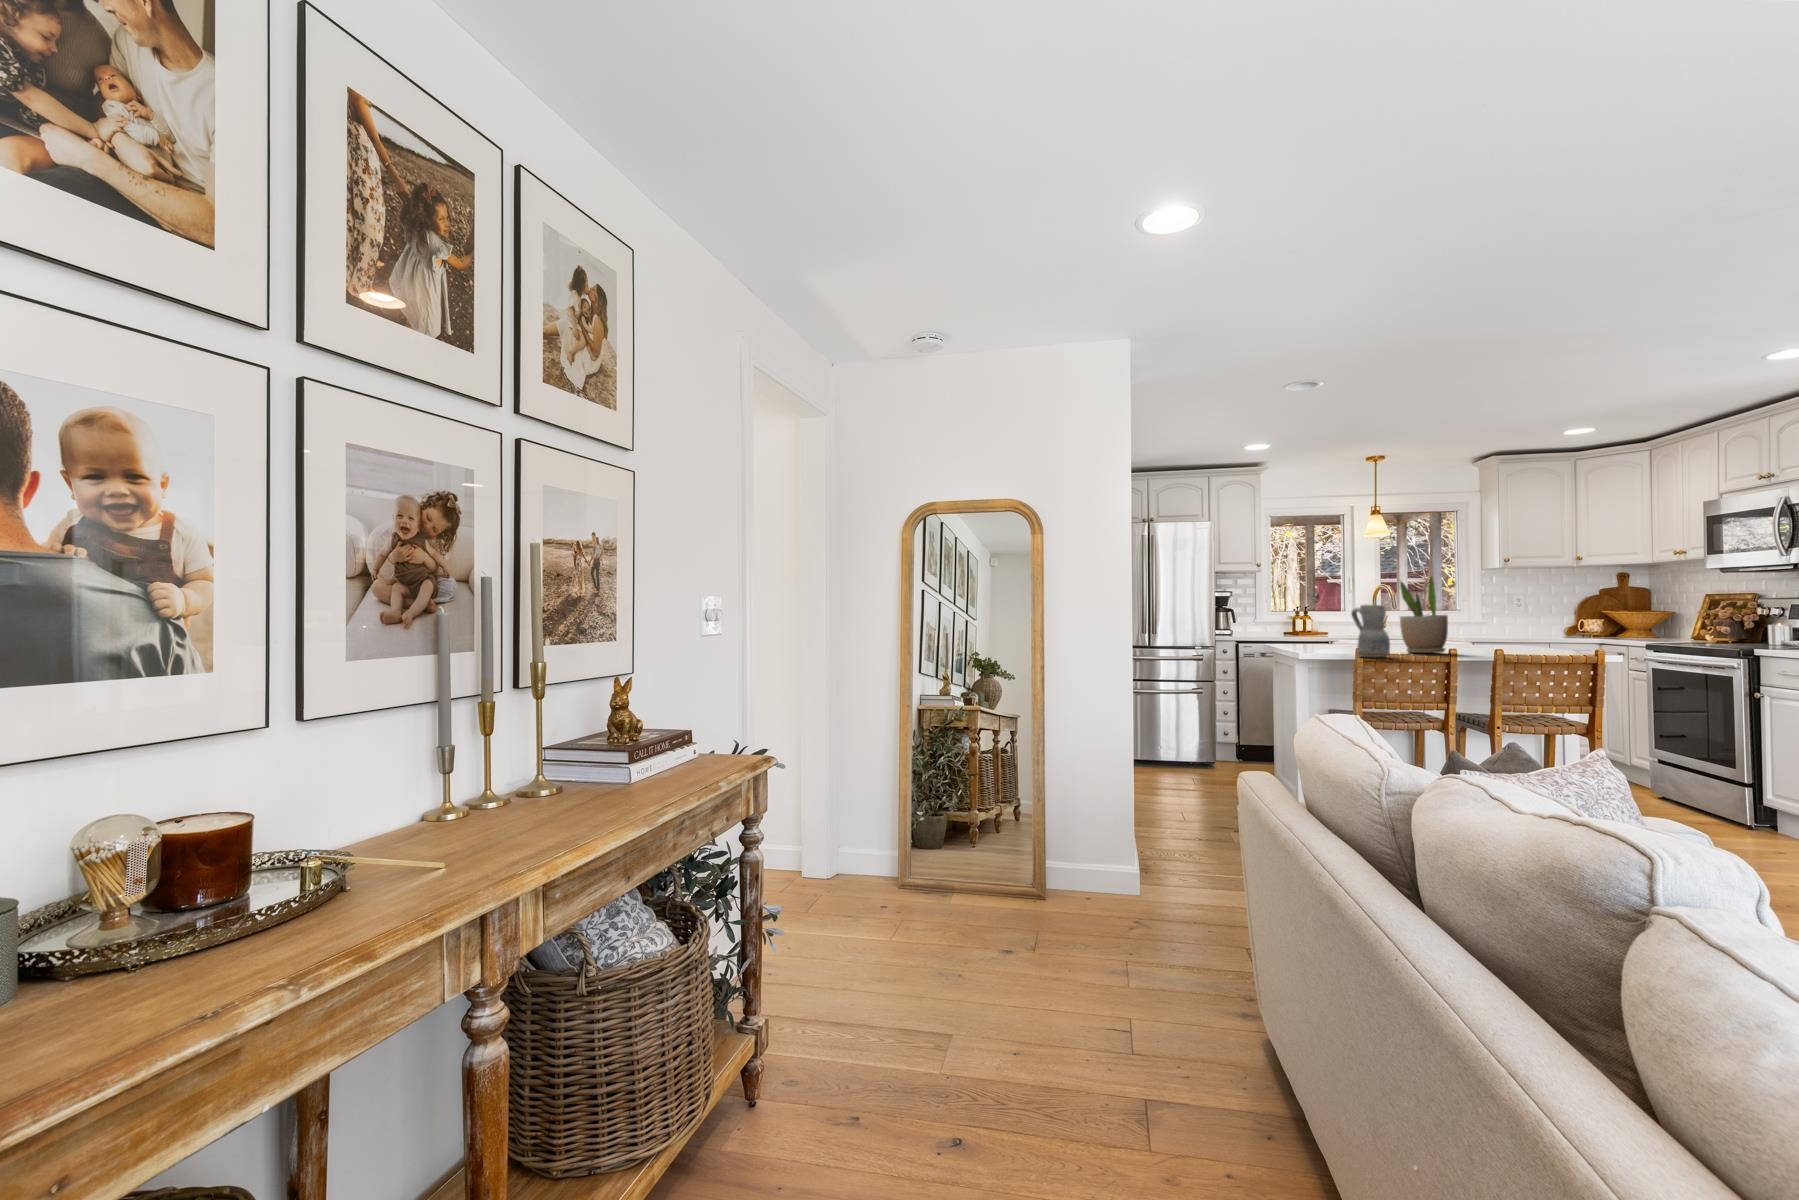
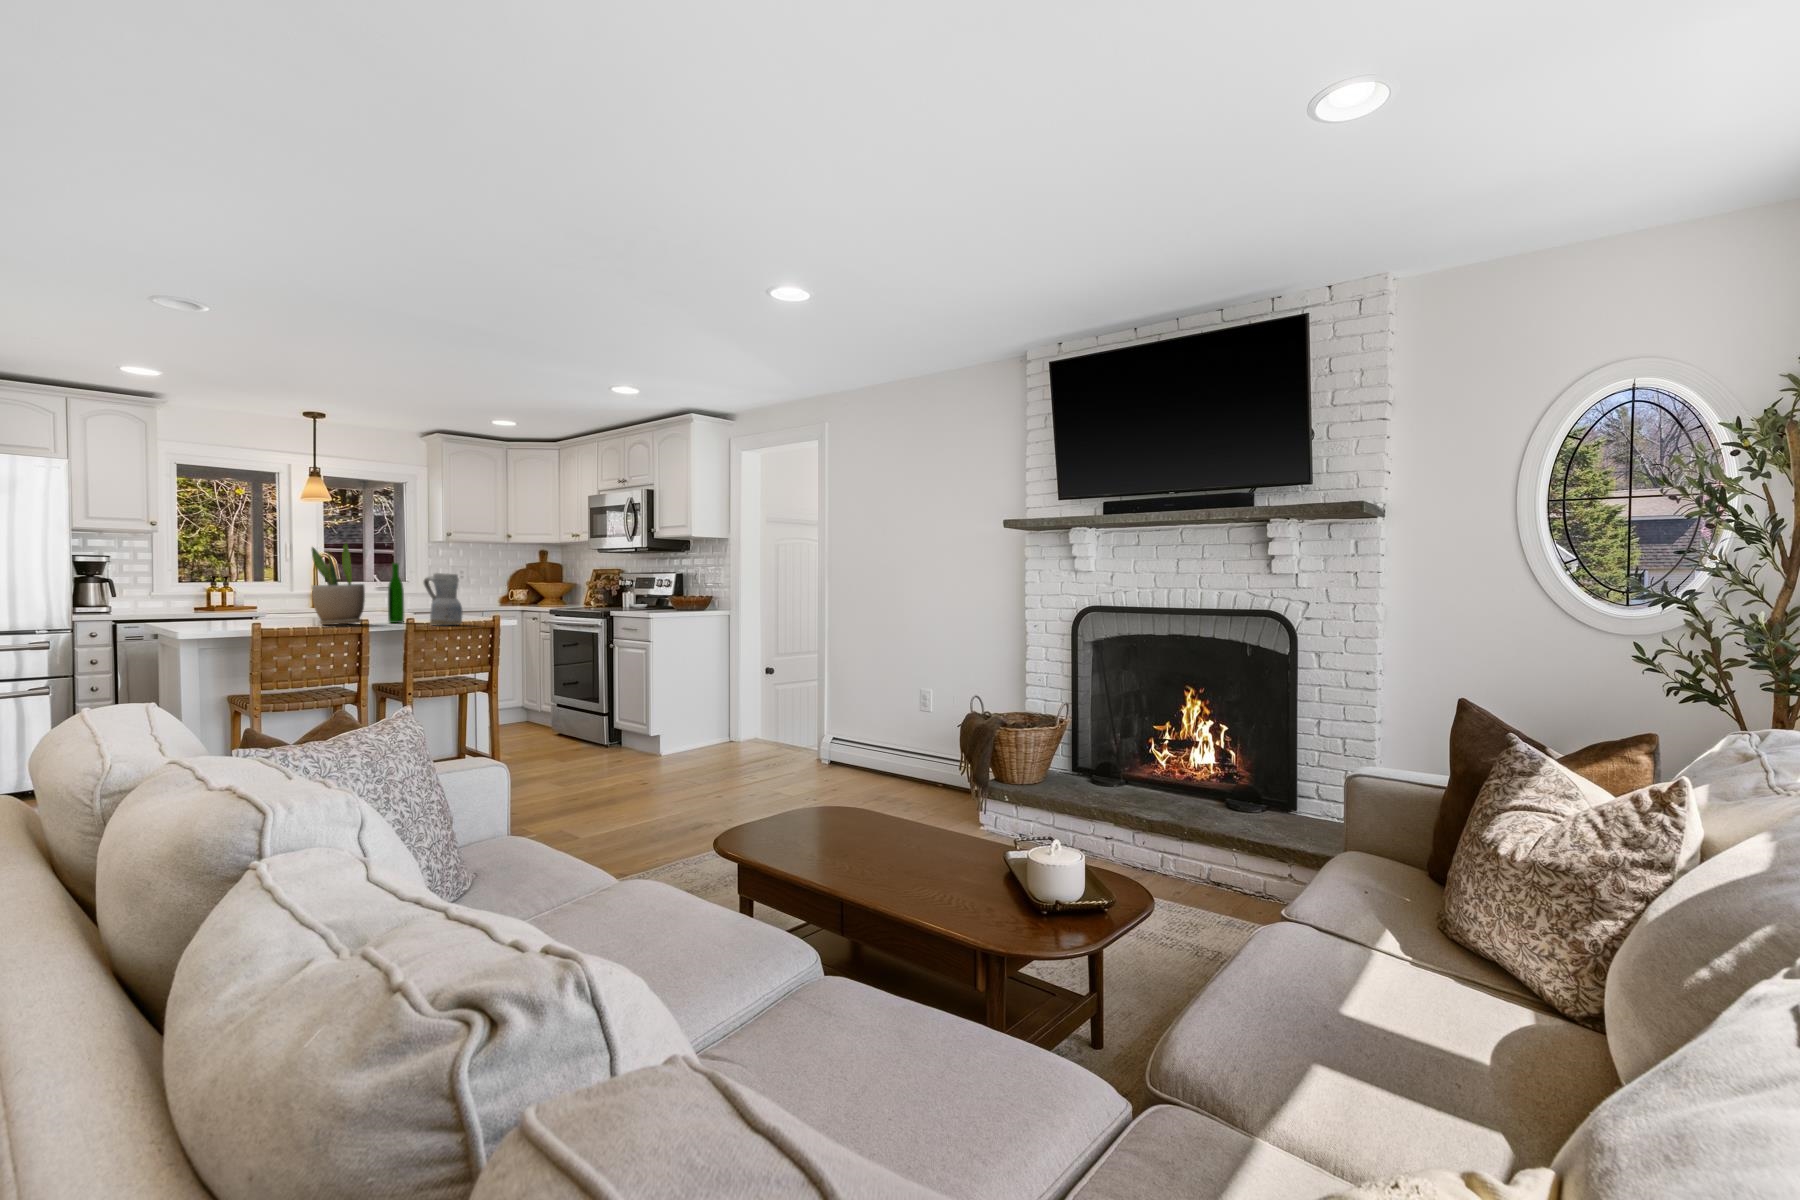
wine bottle: none [1470,594,1487,654] -> present [388,563,404,623]
ceramic pitcher: present [1351,605,1390,657] -> present [424,573,463,625]

